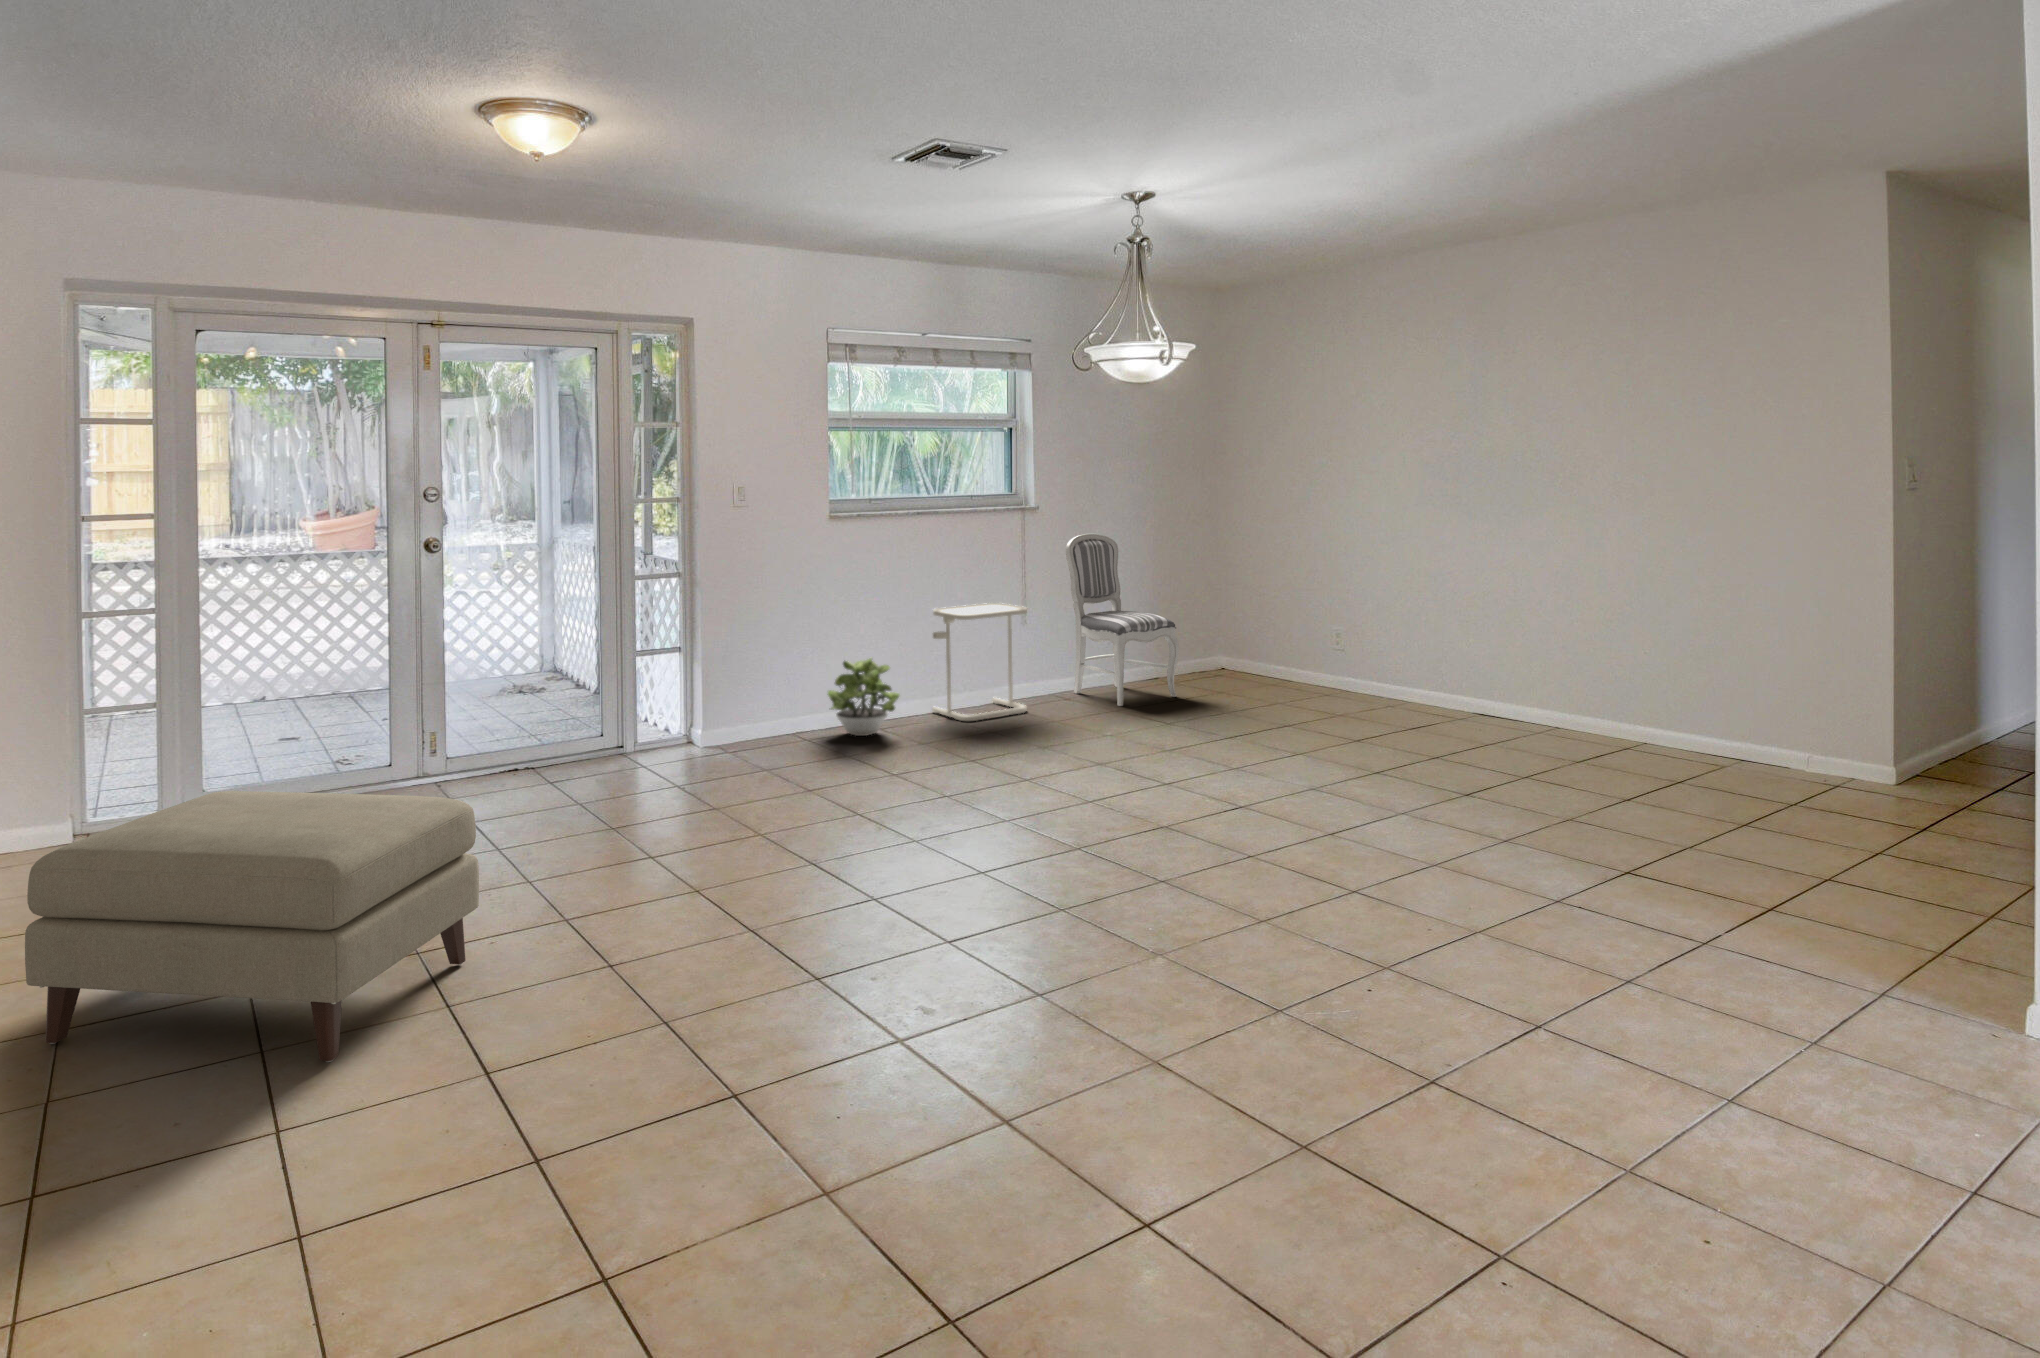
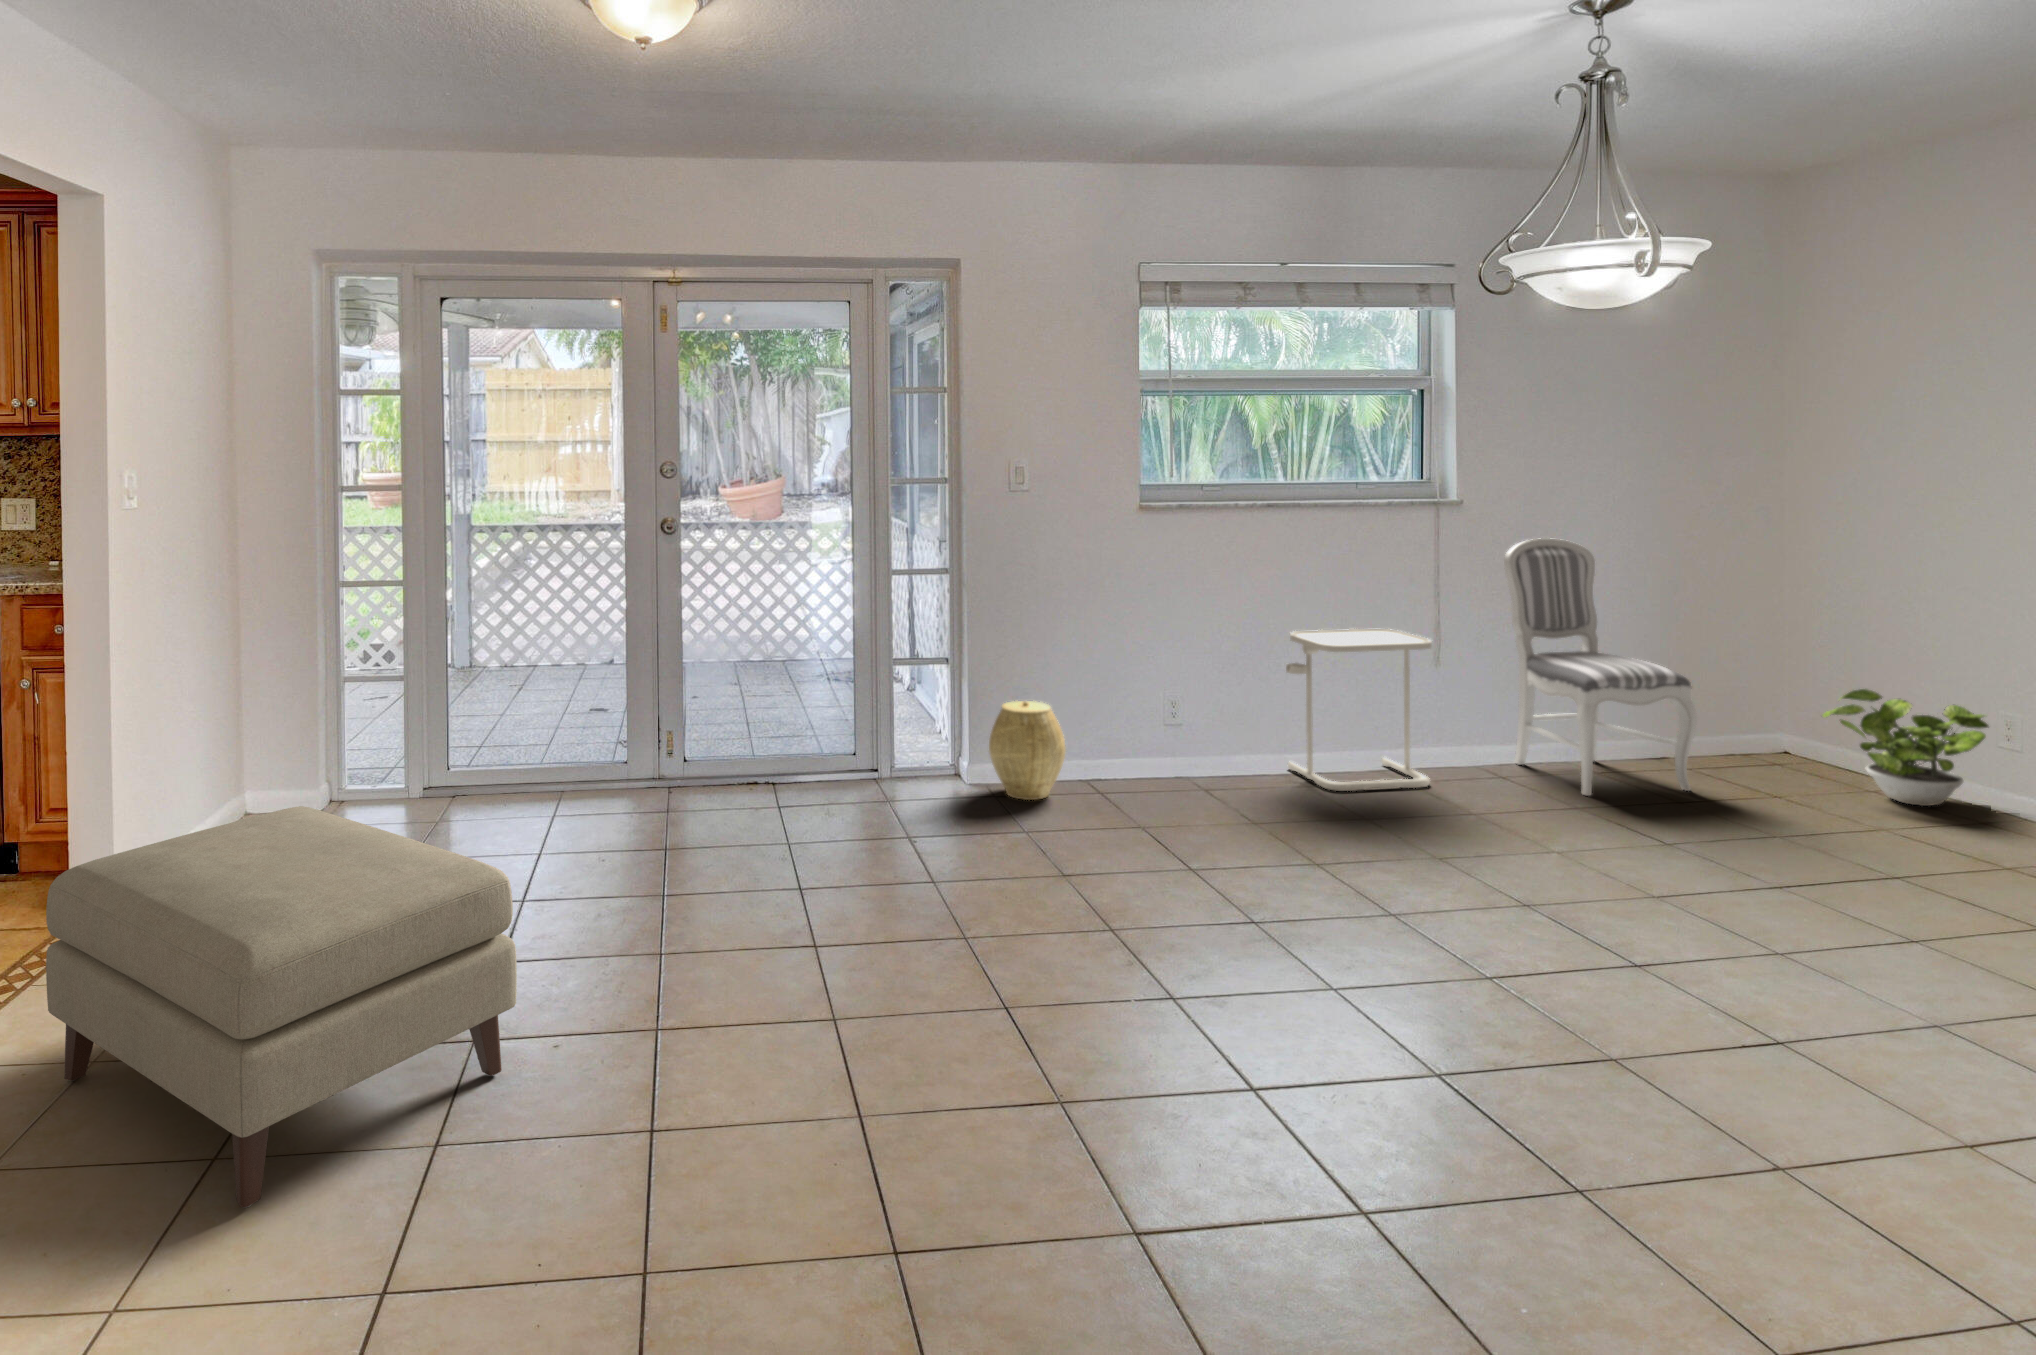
potted plant: present [828,658,899,736] -> present [1822,689,1988,806]
woven basket: none [721,675,782,753] -> present [989,701,1065,800]

